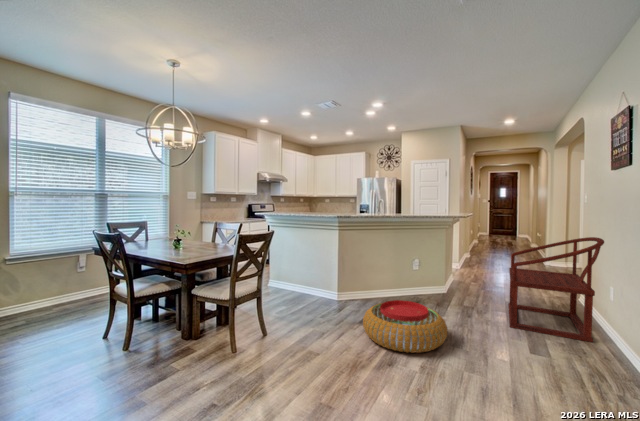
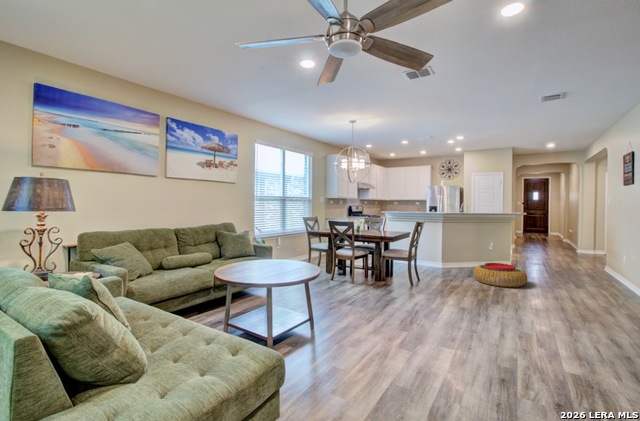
armchair: present [508,237,604,342] -> none [557,226,619,286]

